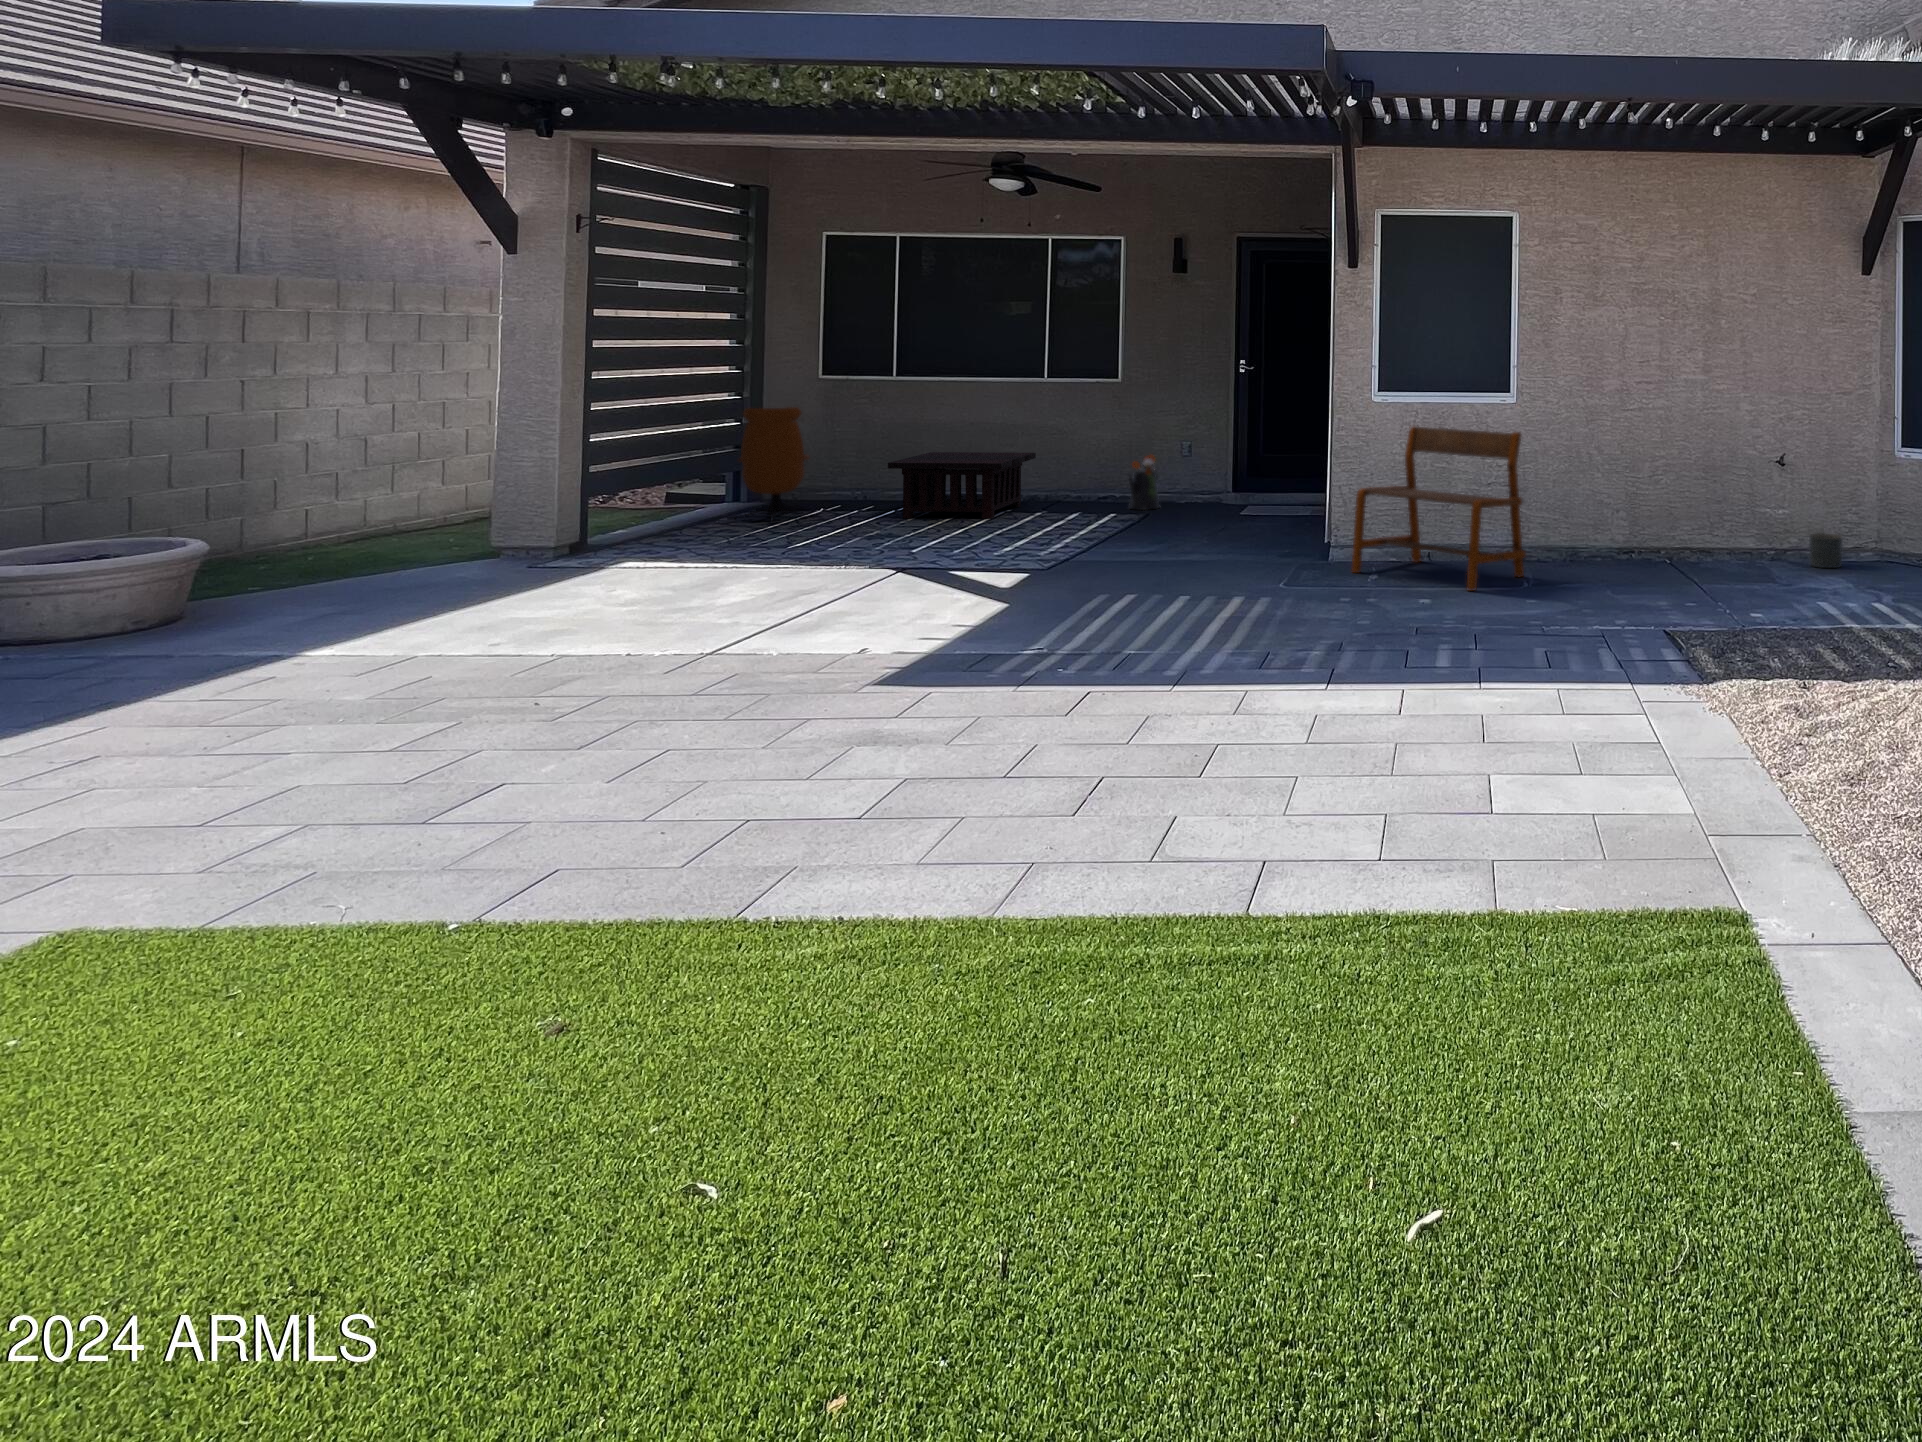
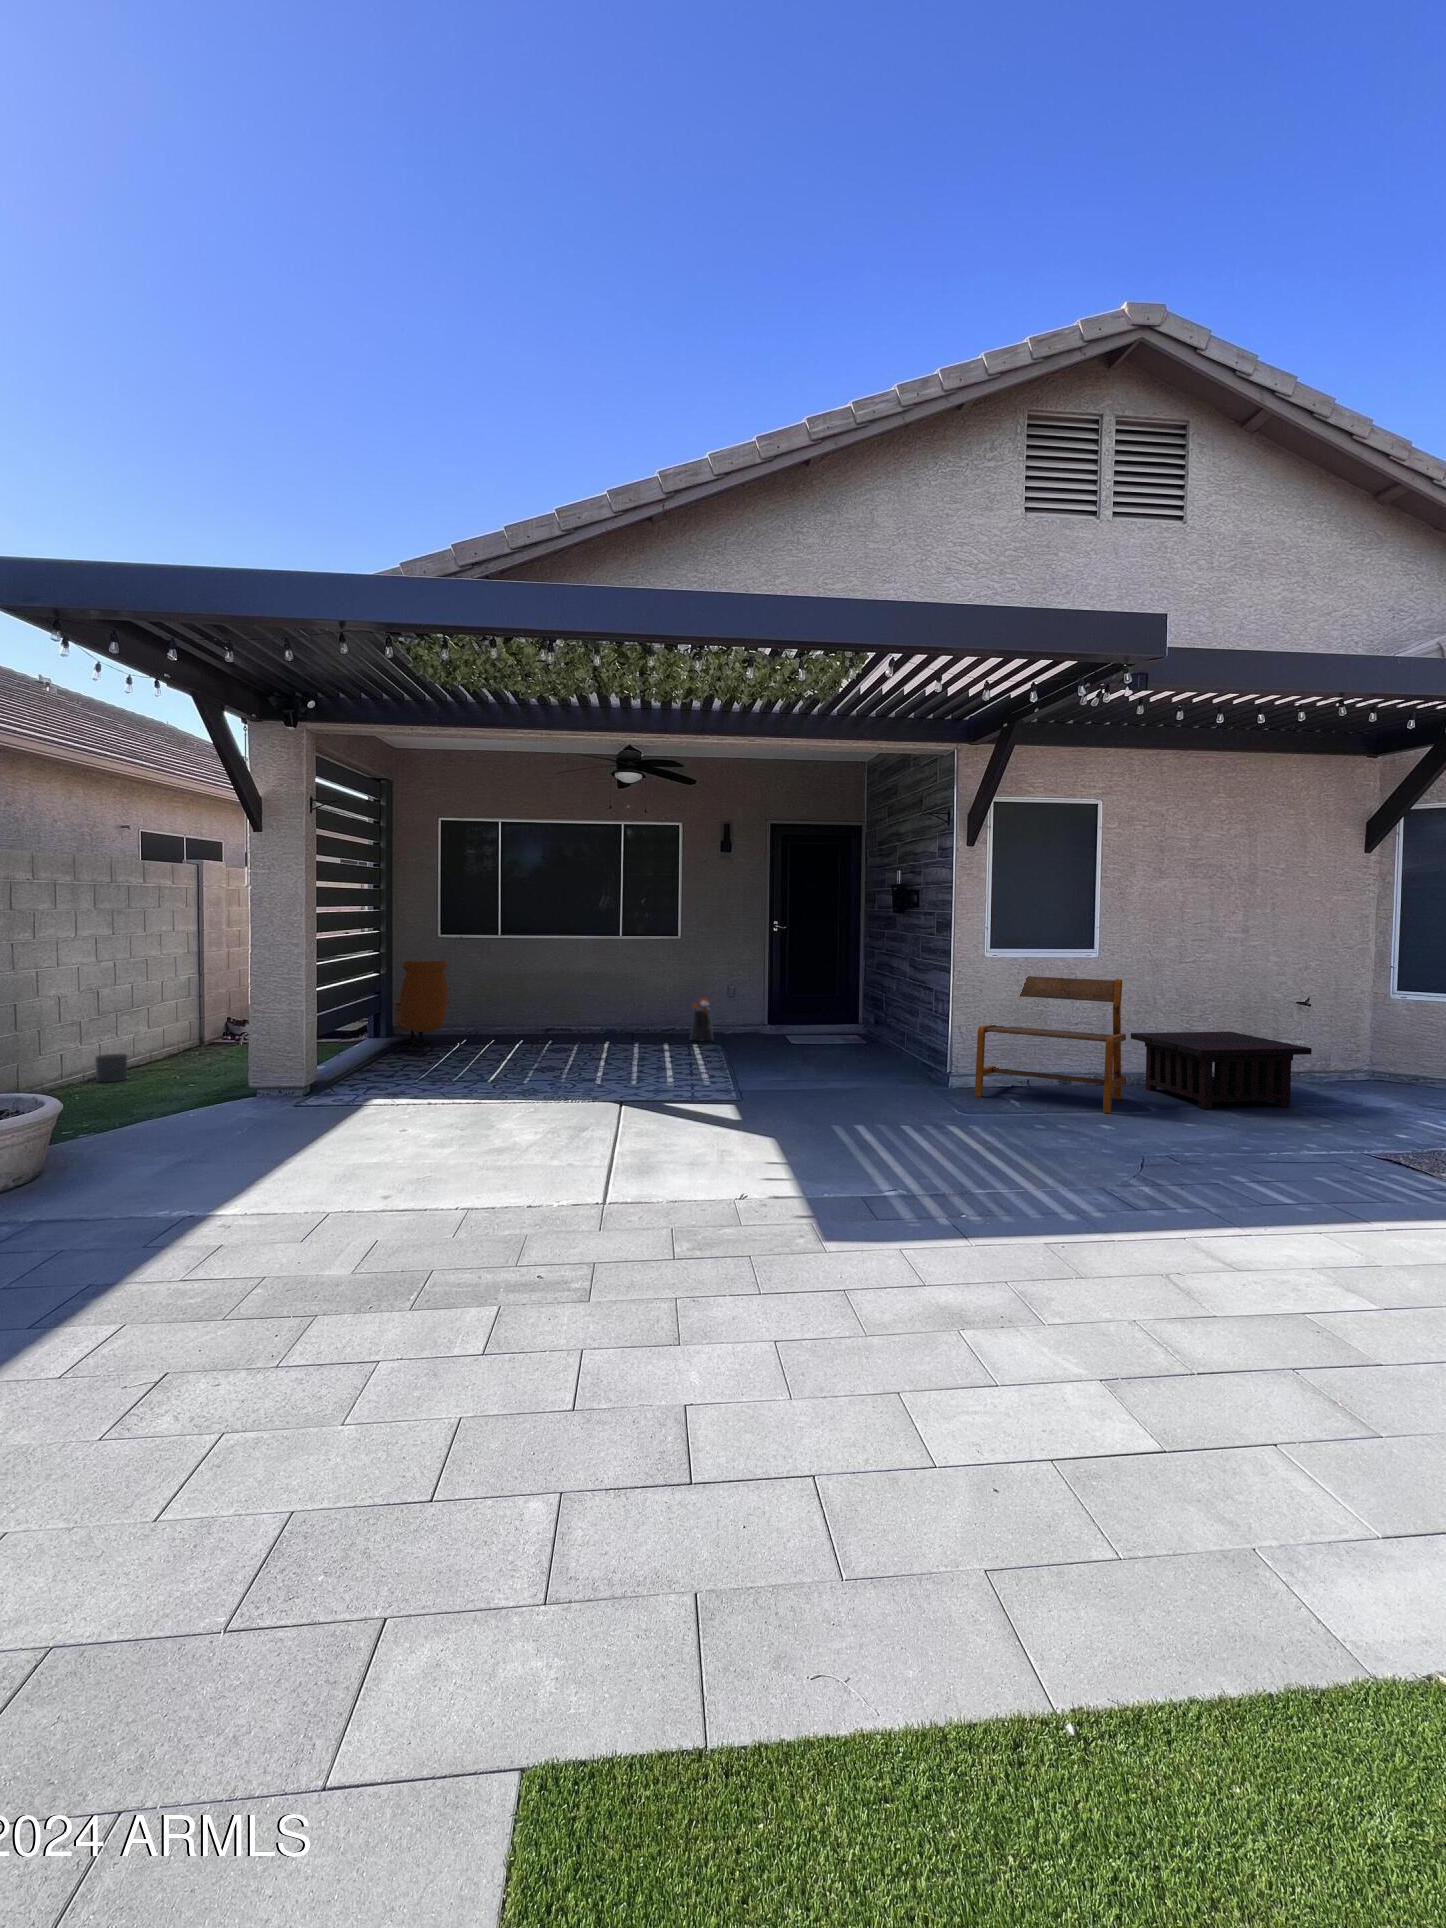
coffee table: present [888,452,1036,518] -> present [1131,1032,1312,1109]
planter: present [1809,533,1843,568] -> present [95,1054,127,1082]

